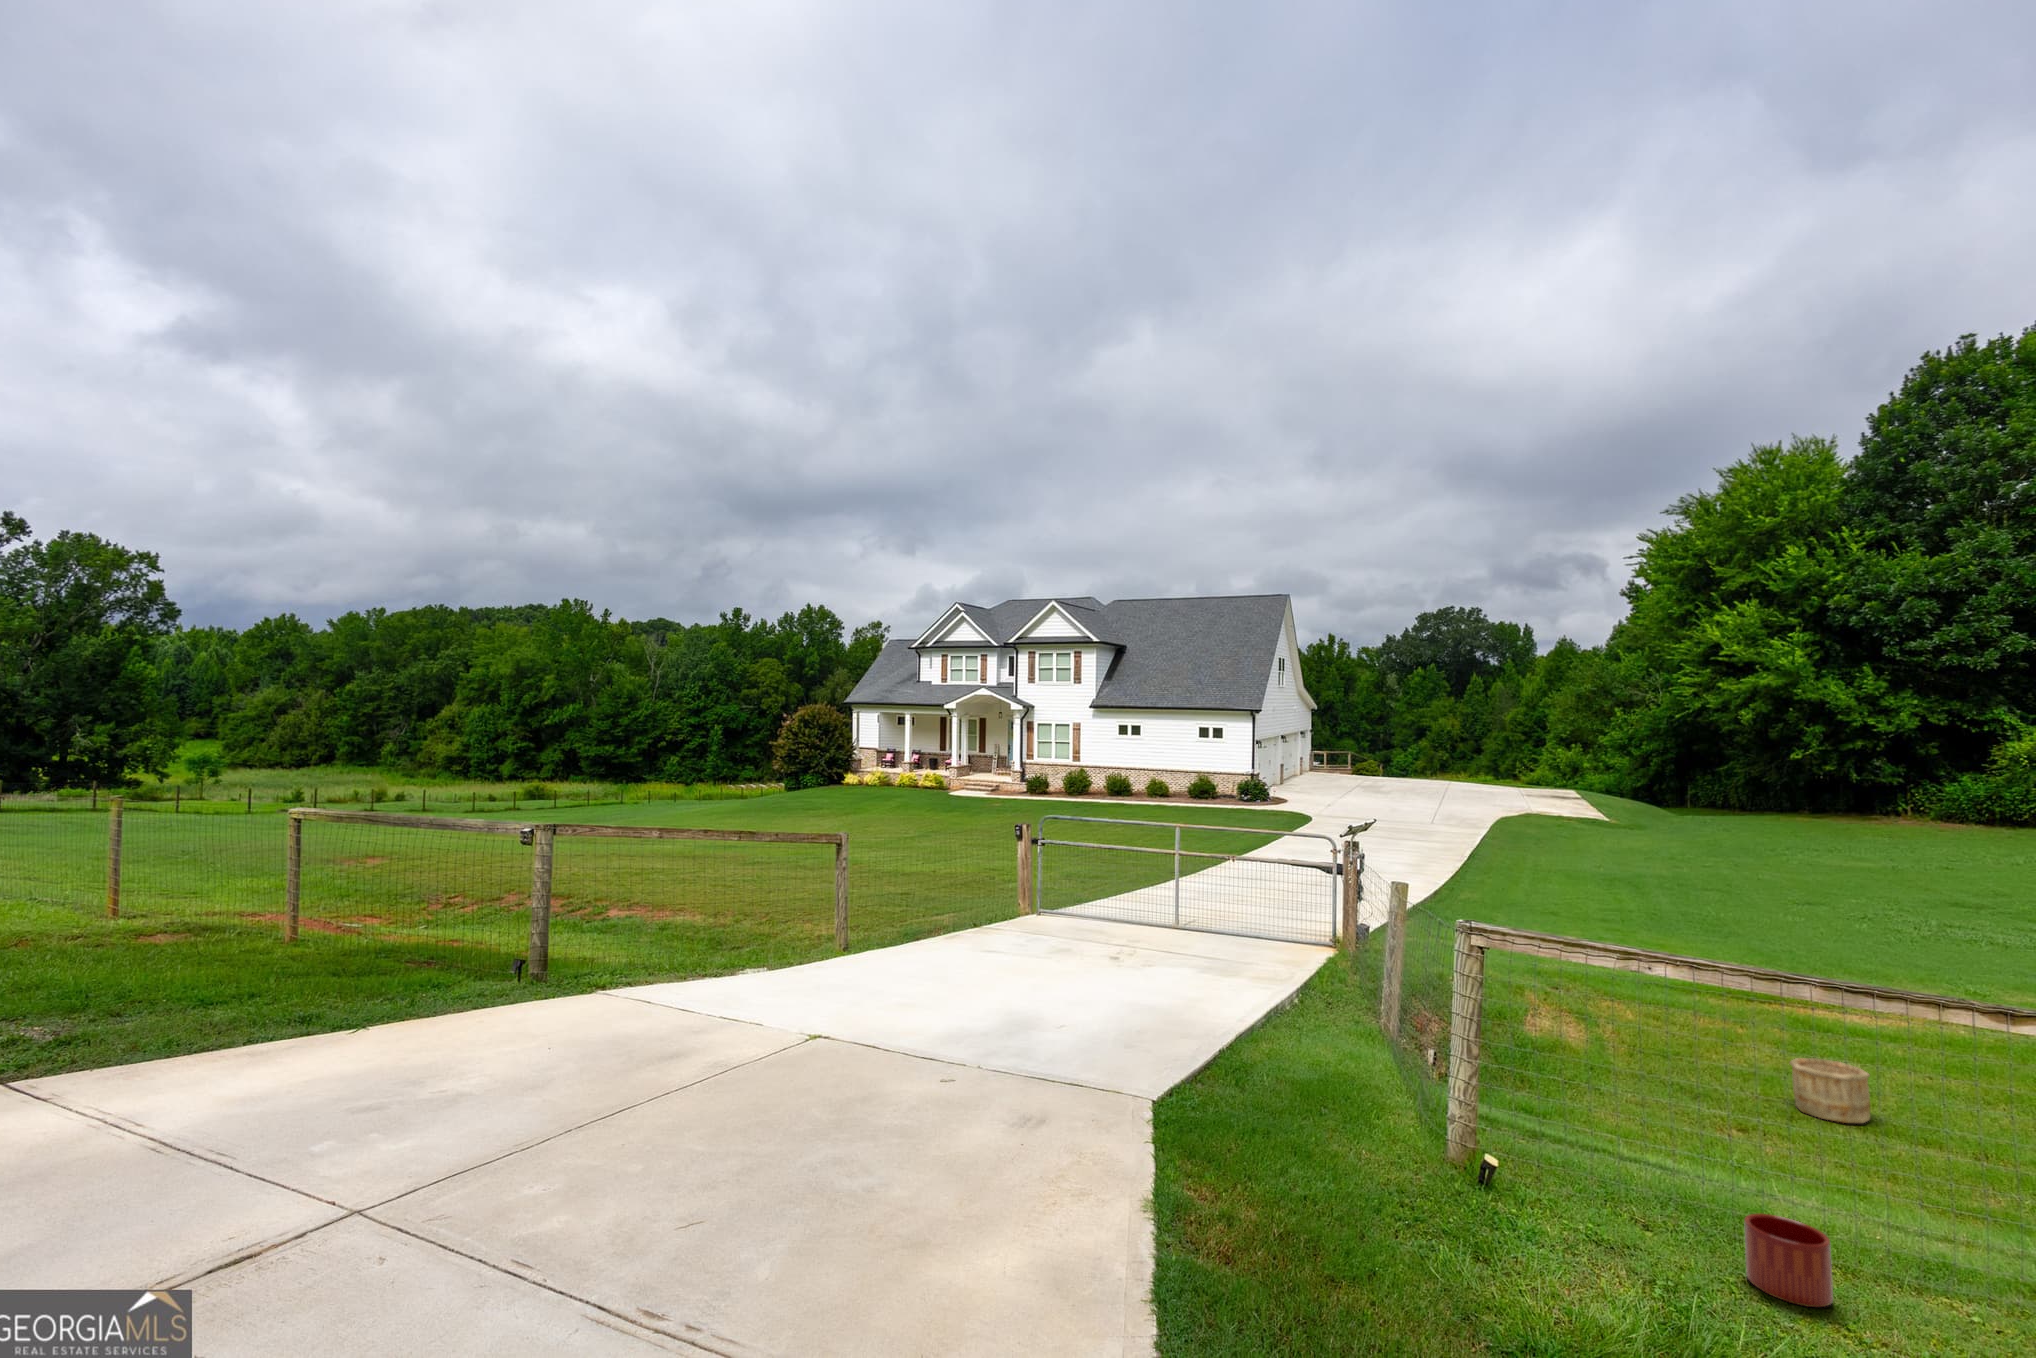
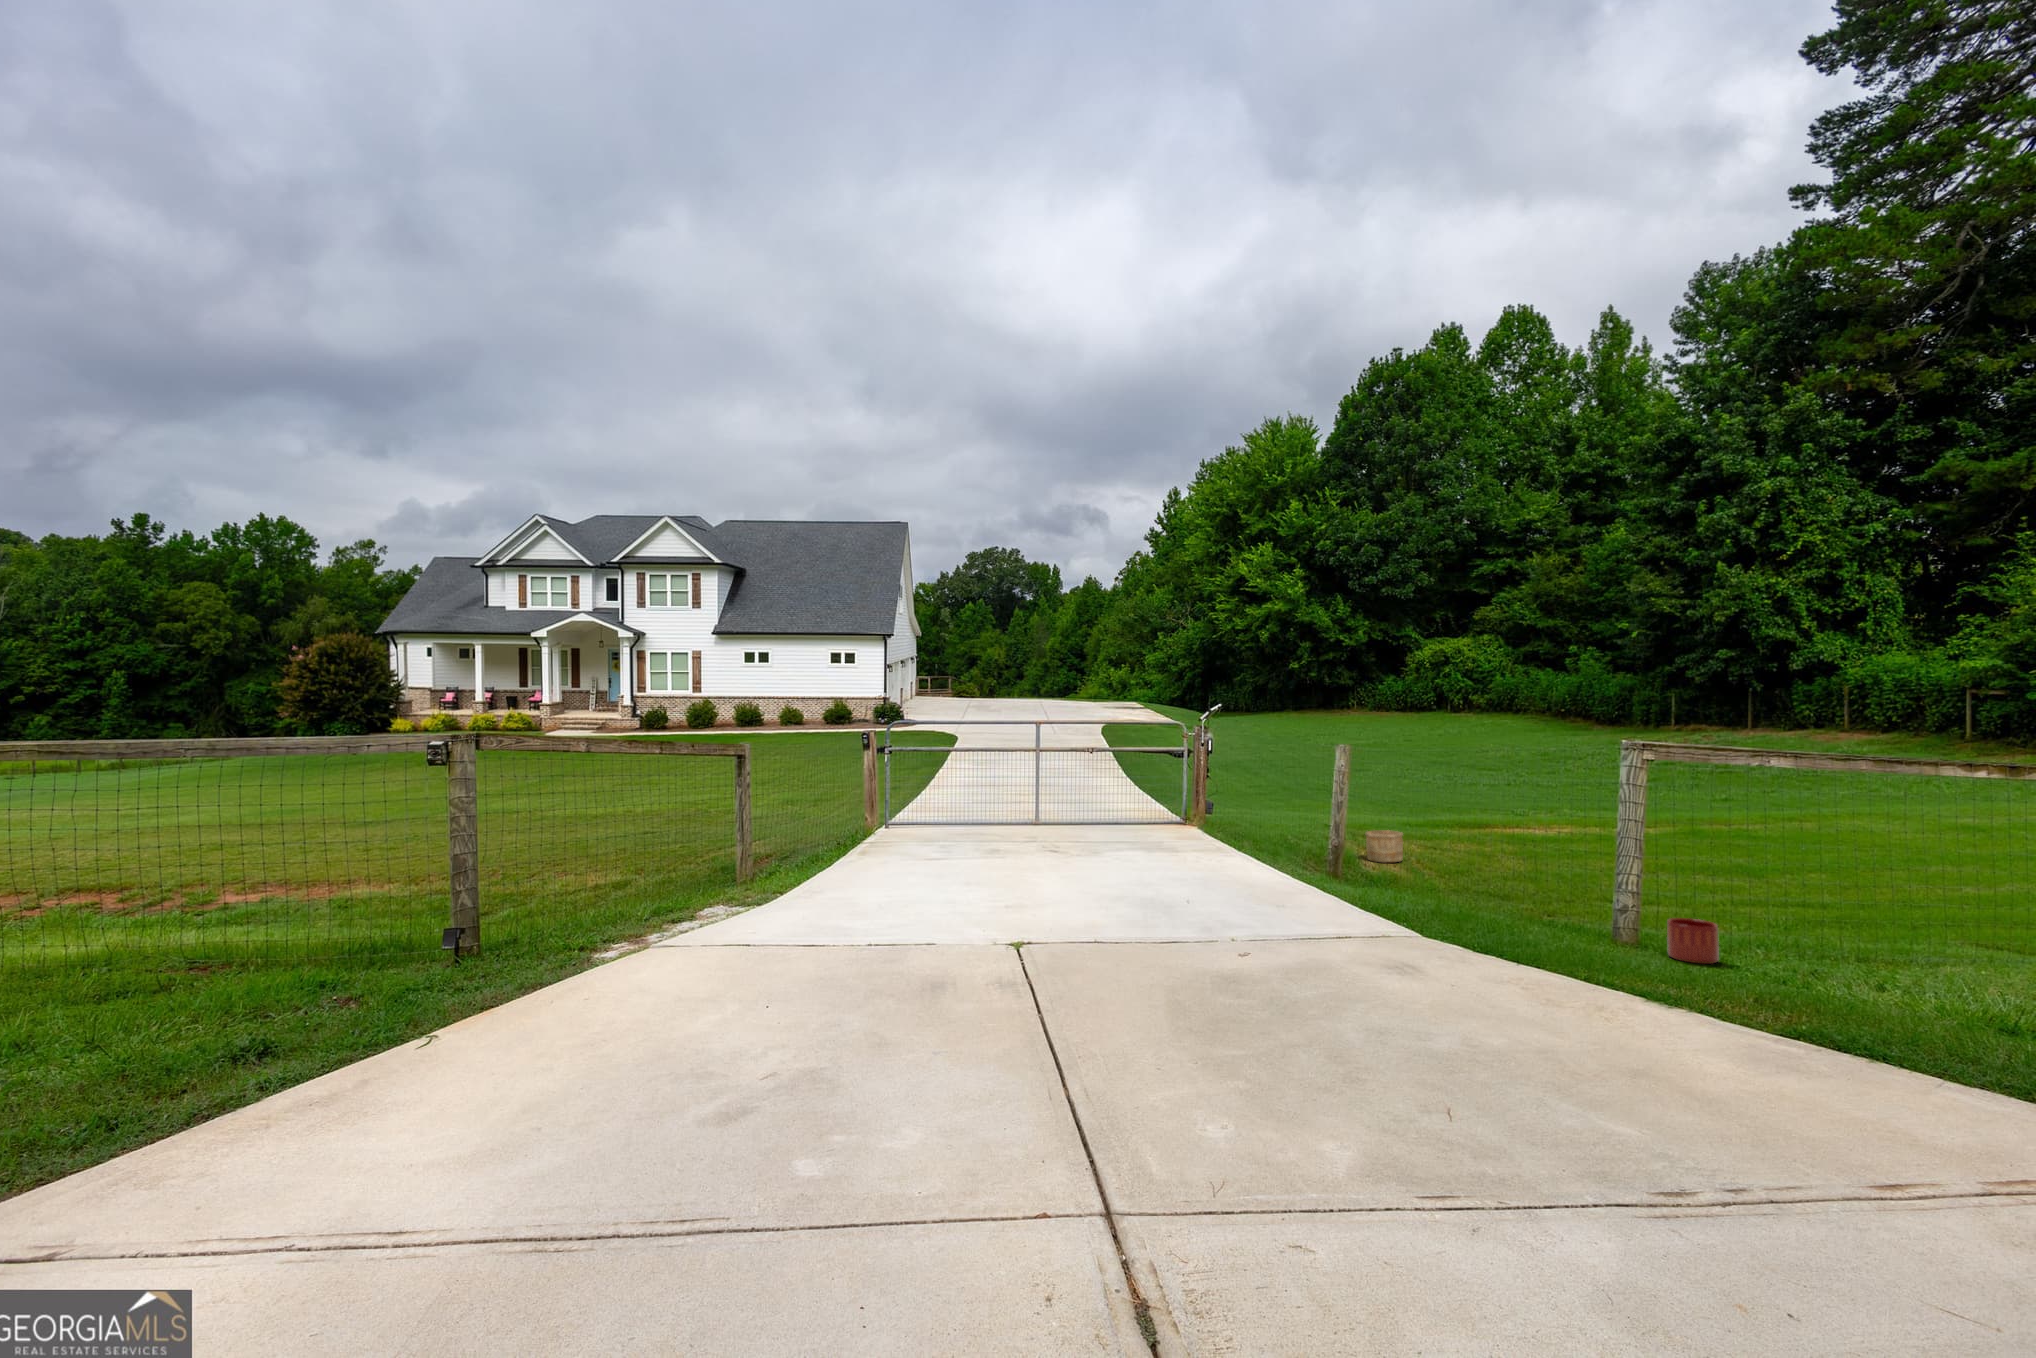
wooden bucket: present [1790,1058,1870,1123] -> present [1365,830,1403,862]

